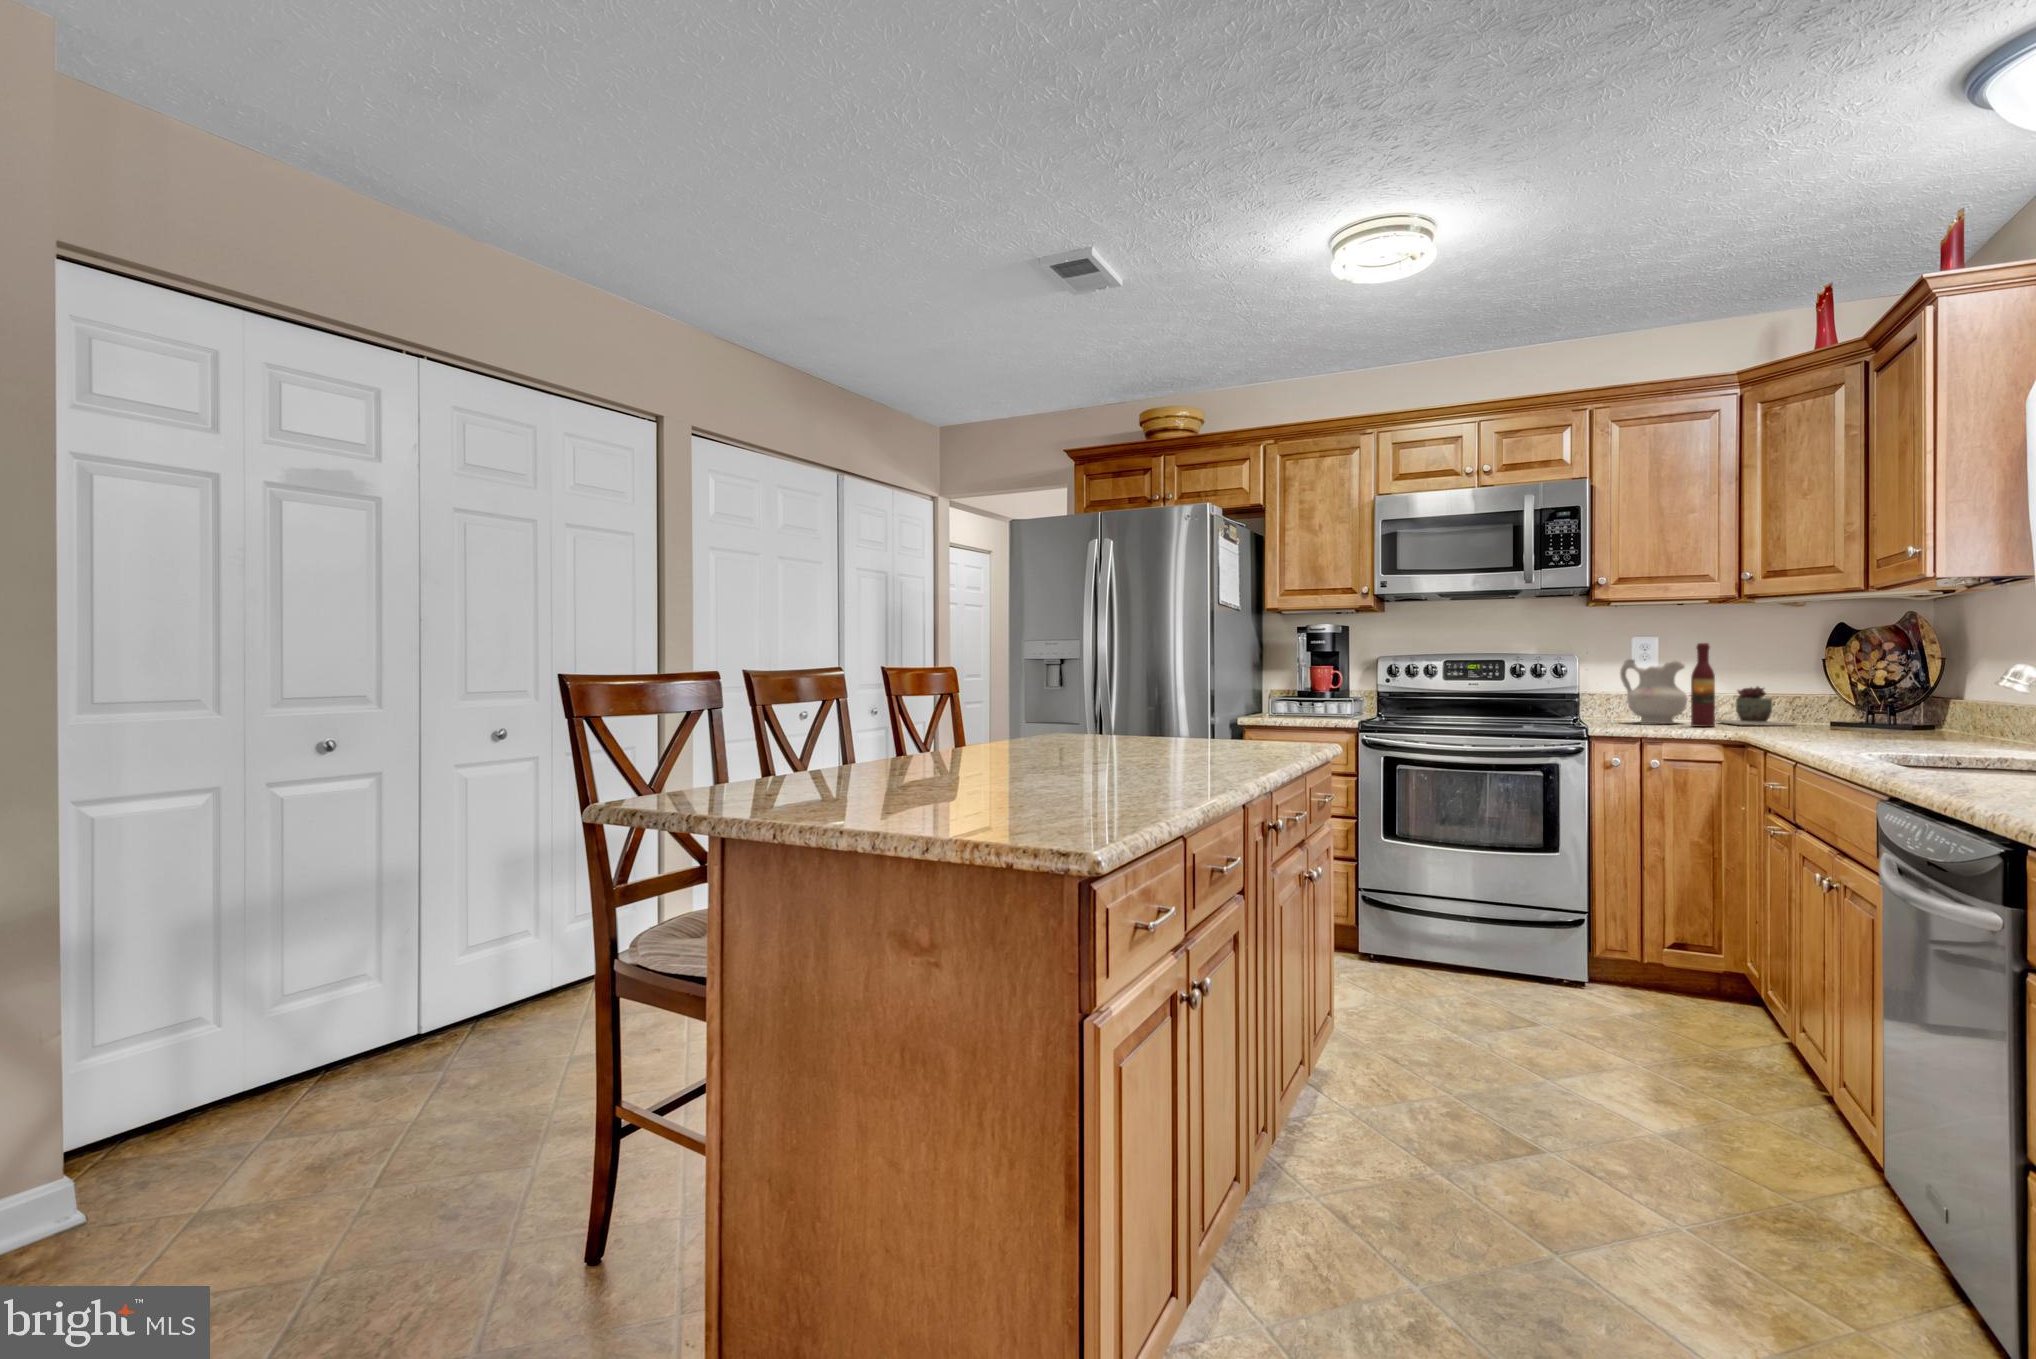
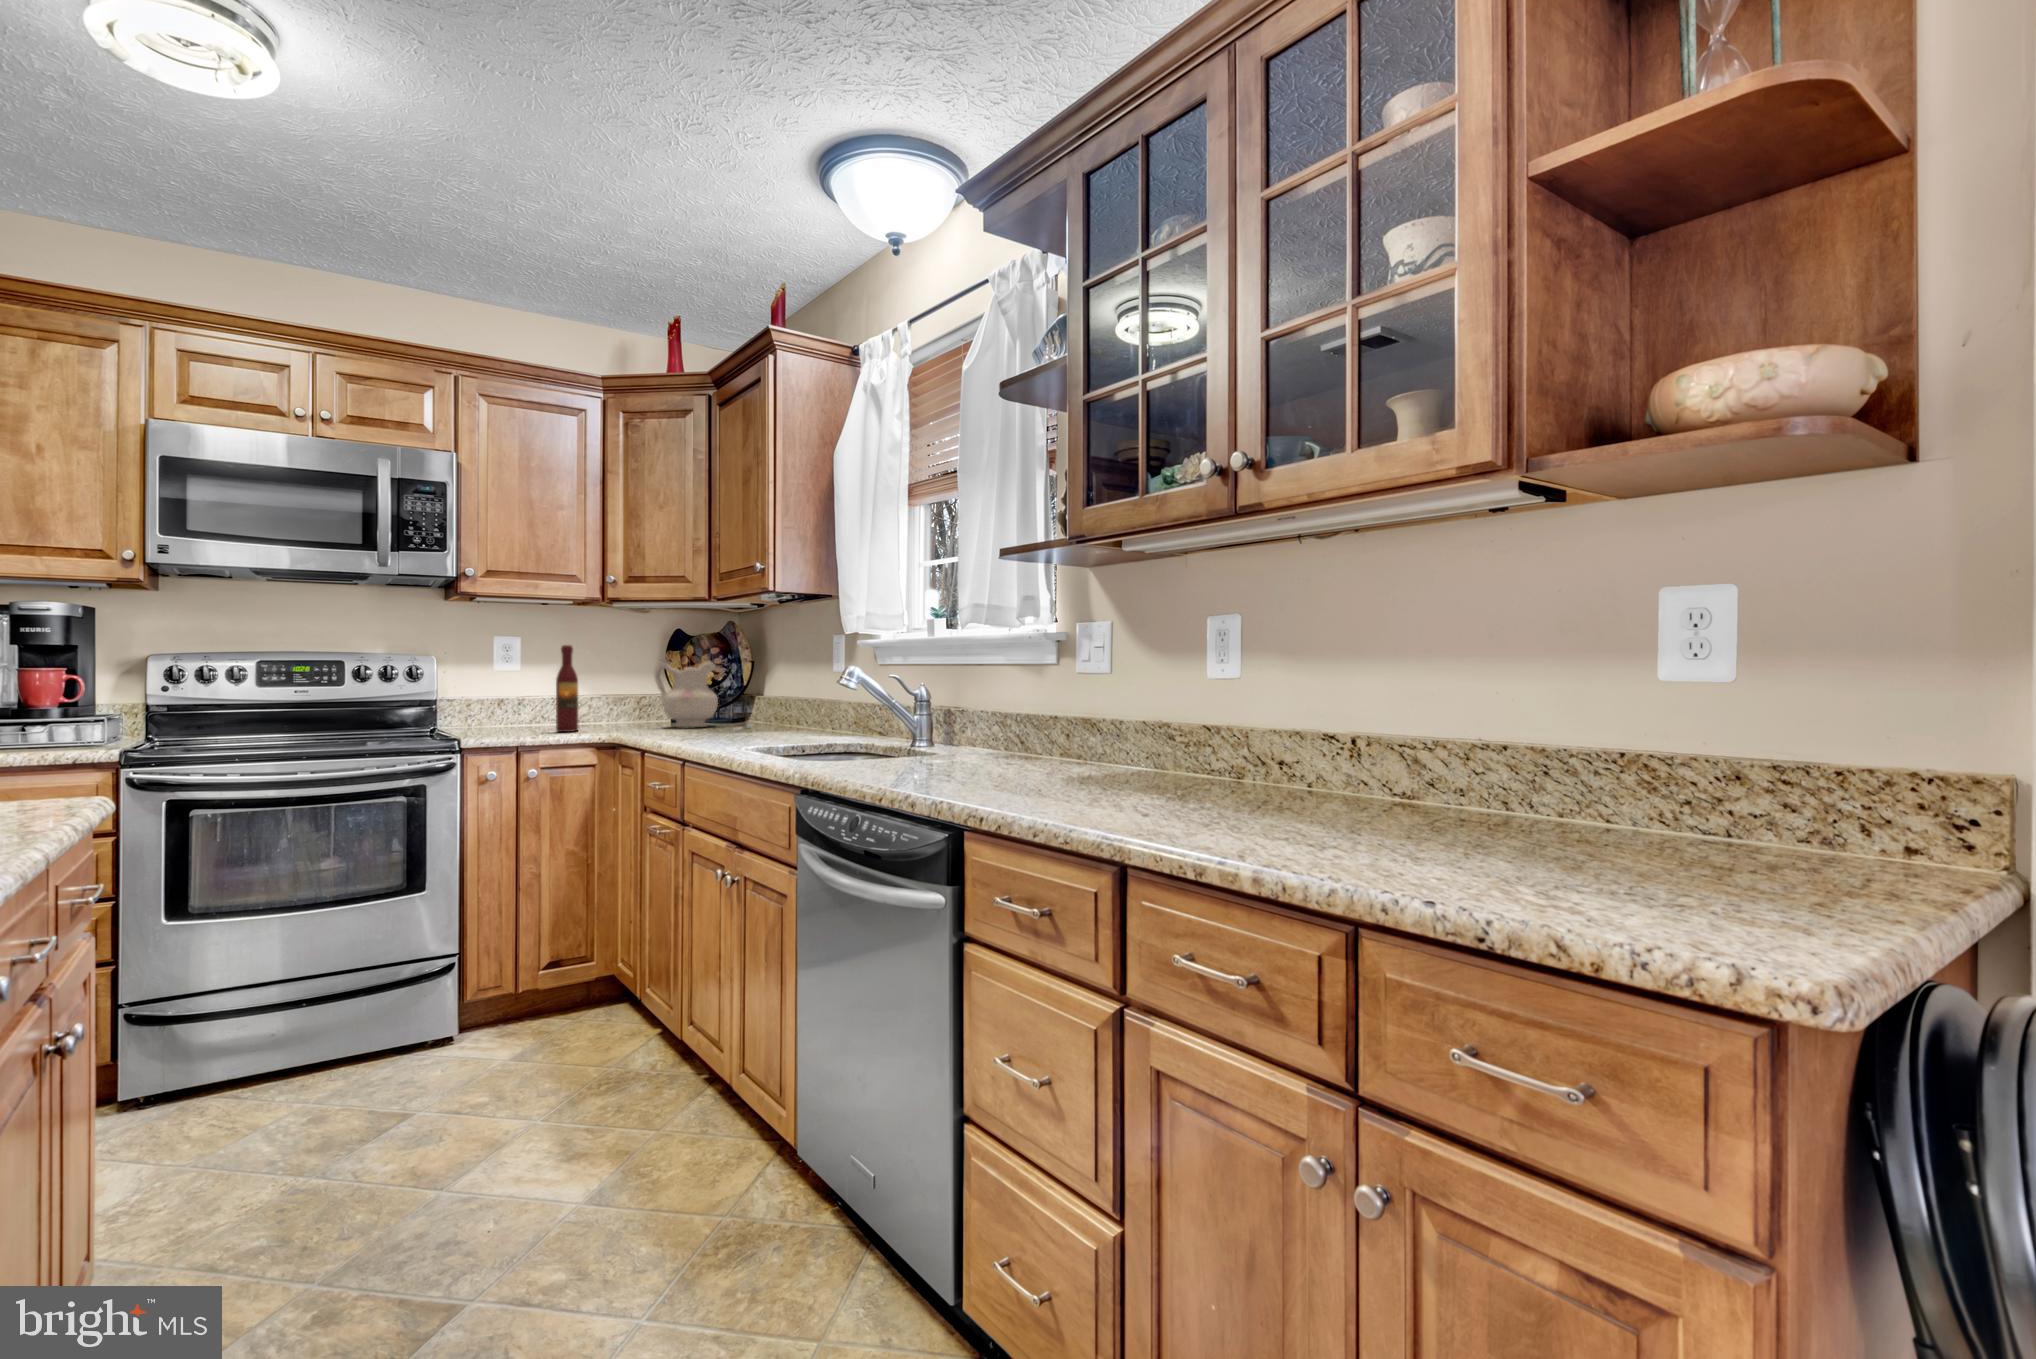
ceramic pitcher: present [1620,659,1687,724] -> present [654,659,718,727]
succulent plant: present [1715,687,1796,726] -> none [573,689,645,728]

